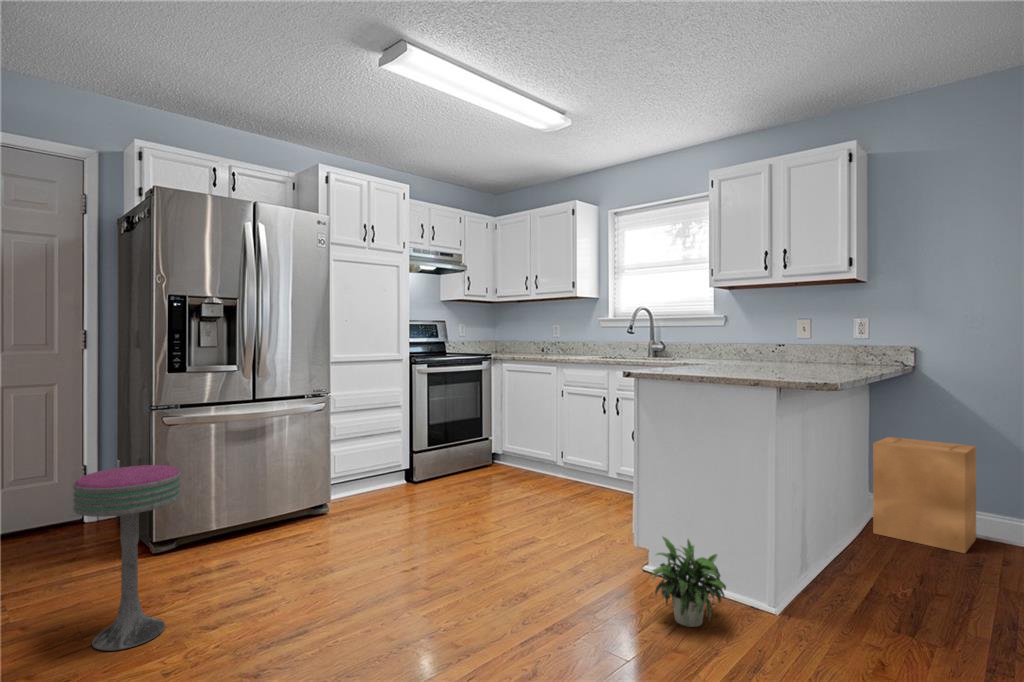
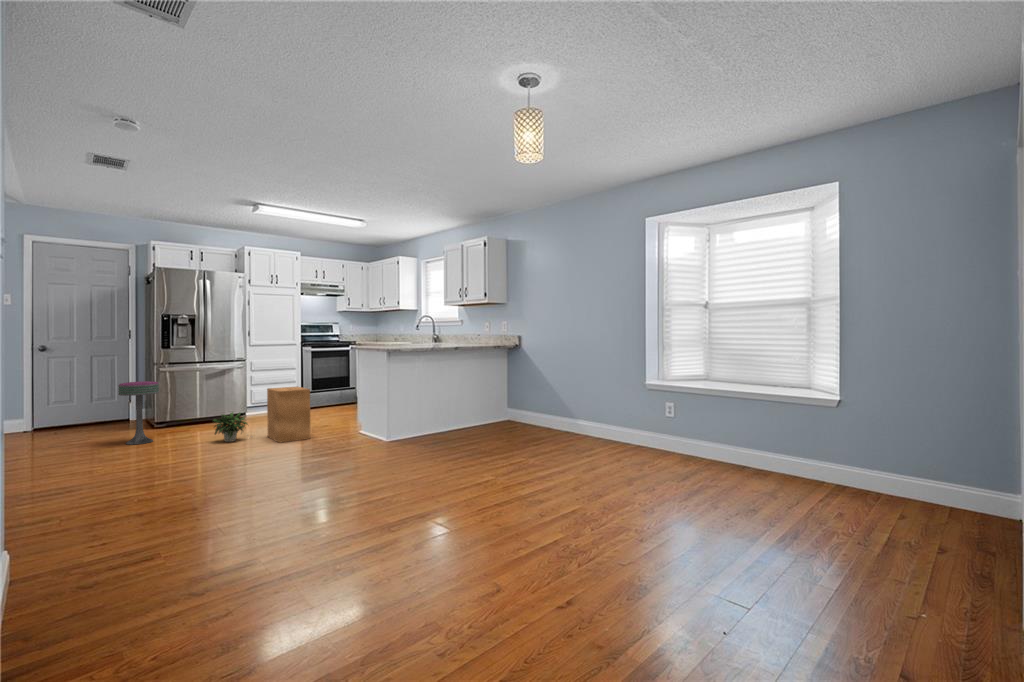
cardboard box: present [873,437,976,553] -> present [267,387,310,443]
potted plant: present [651,537,726,627] -> present [213,412,248,442]

